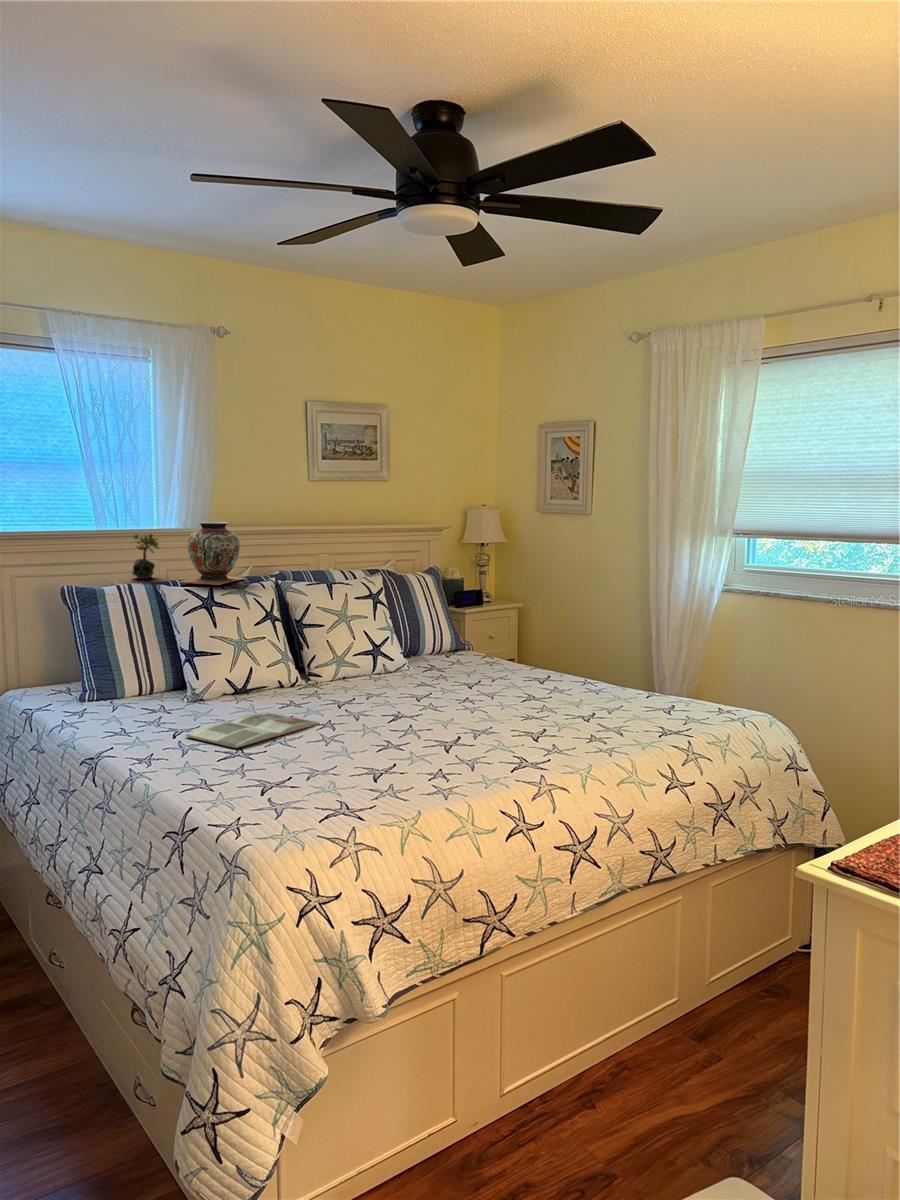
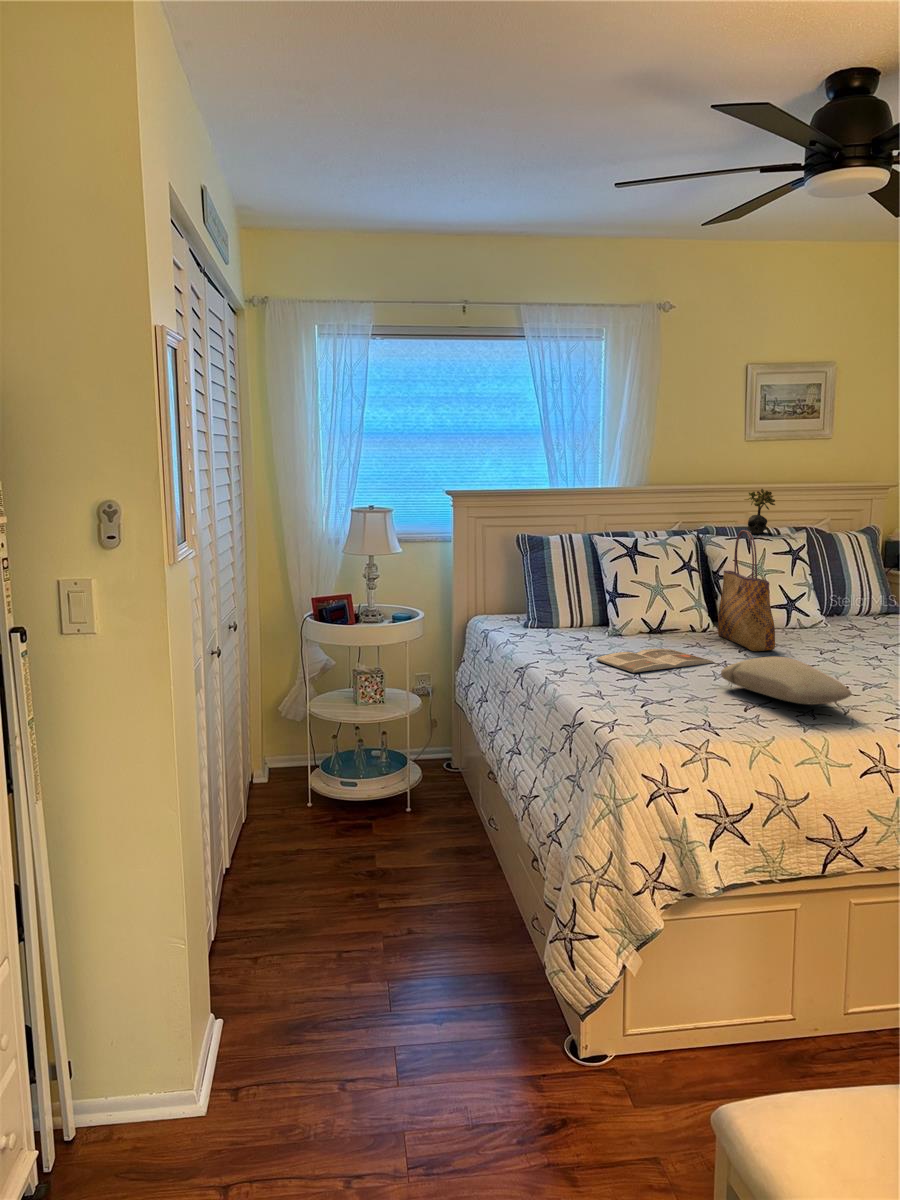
decorative vase: present [179,522,245,585] -> none [610,480,672,537]
succulent plant: present [131,534,160,579] -> present [744,489,775,534]
tote bag: none [309,576,374,705] -> present [718,530,775,651]
pillow: none [339,714,480,765] -> present [721,657,852,705]

